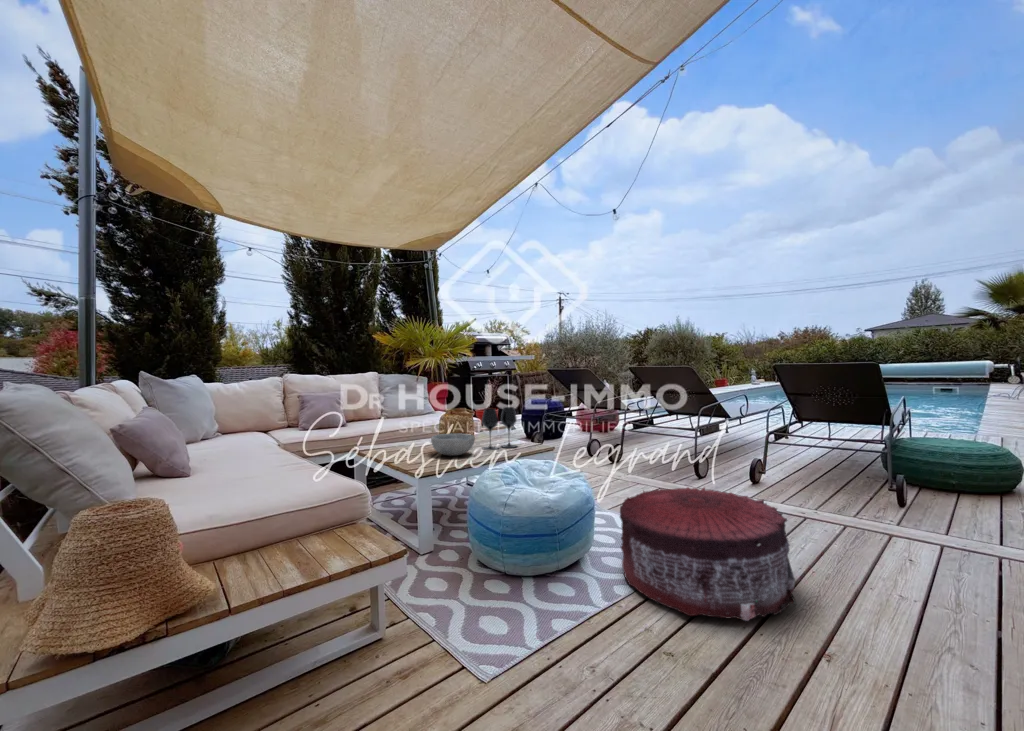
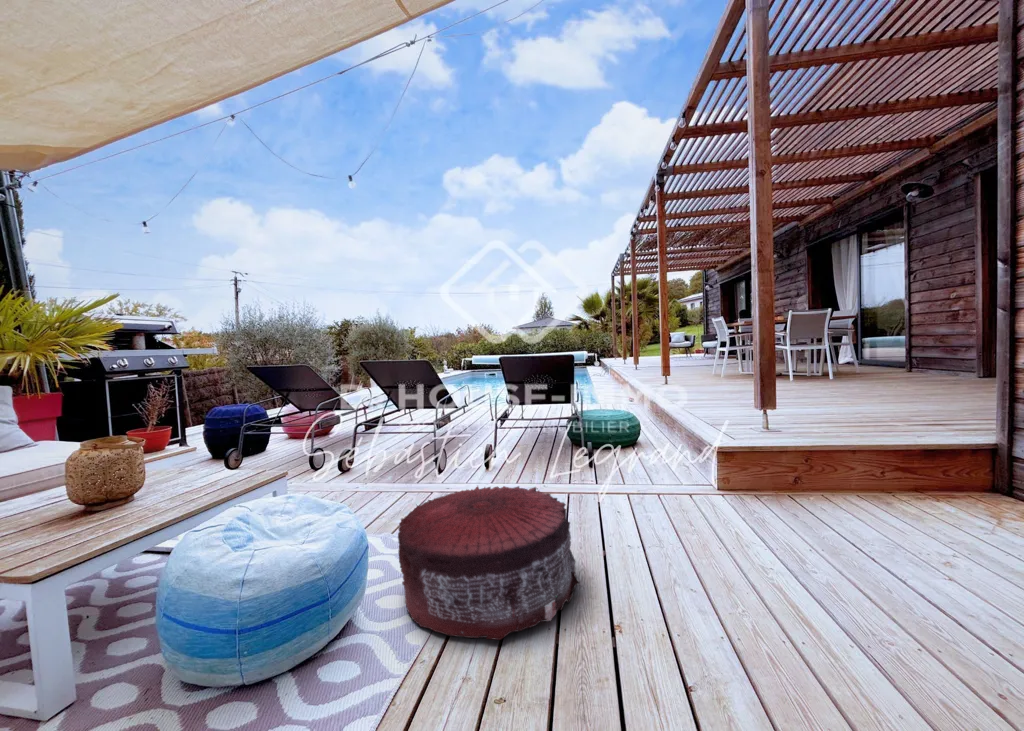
wine glass: present [482,407,517,450] -> none [157,425,222,497]
bowl: present [431,433,475,456] -> none [53,478,150,523]

